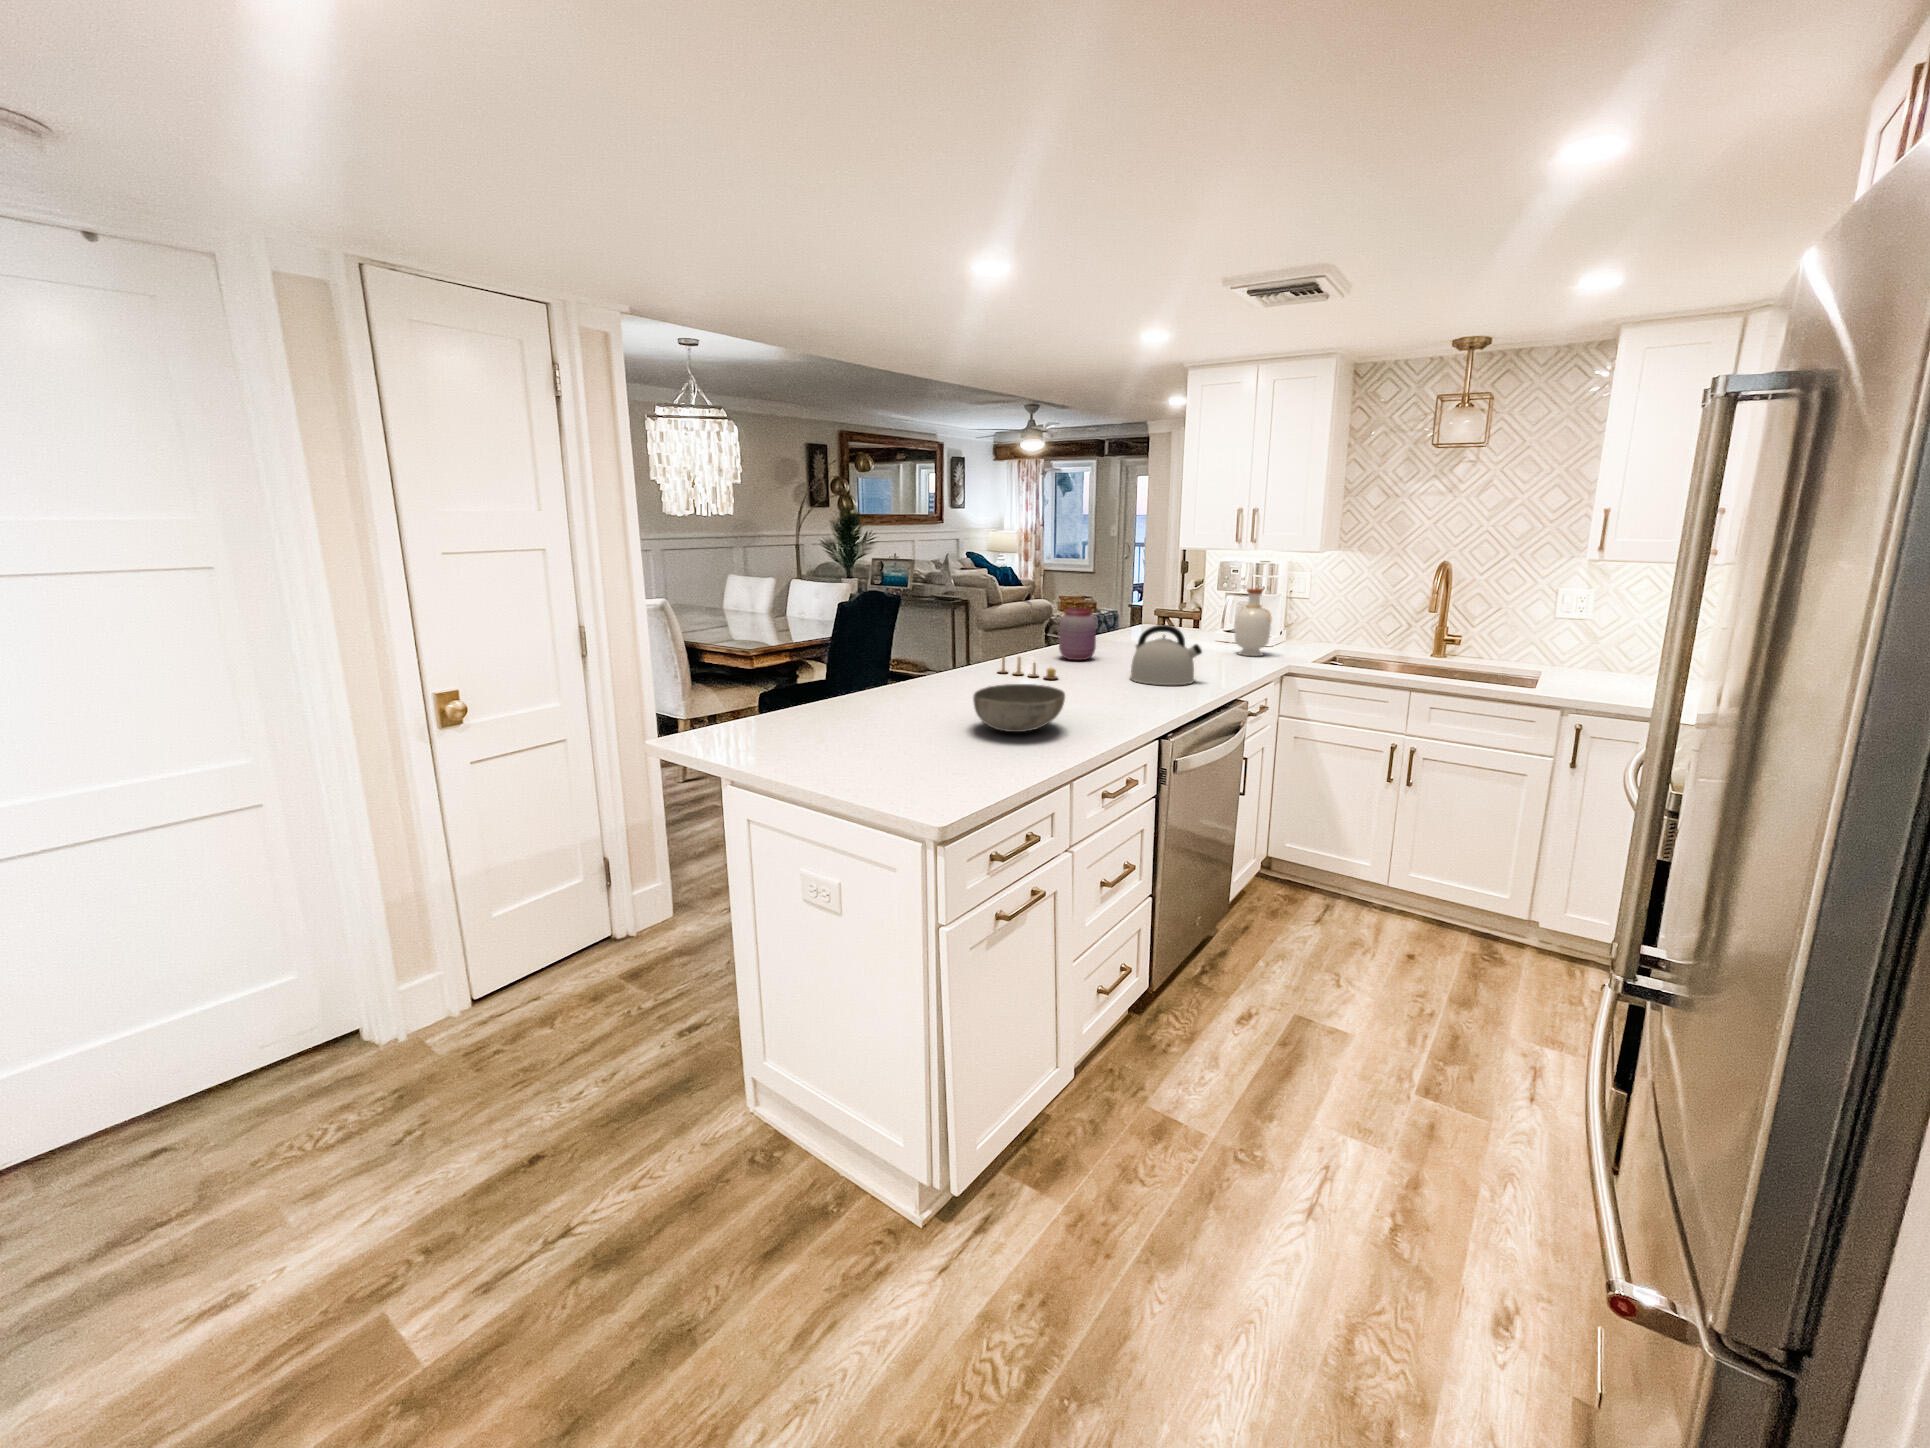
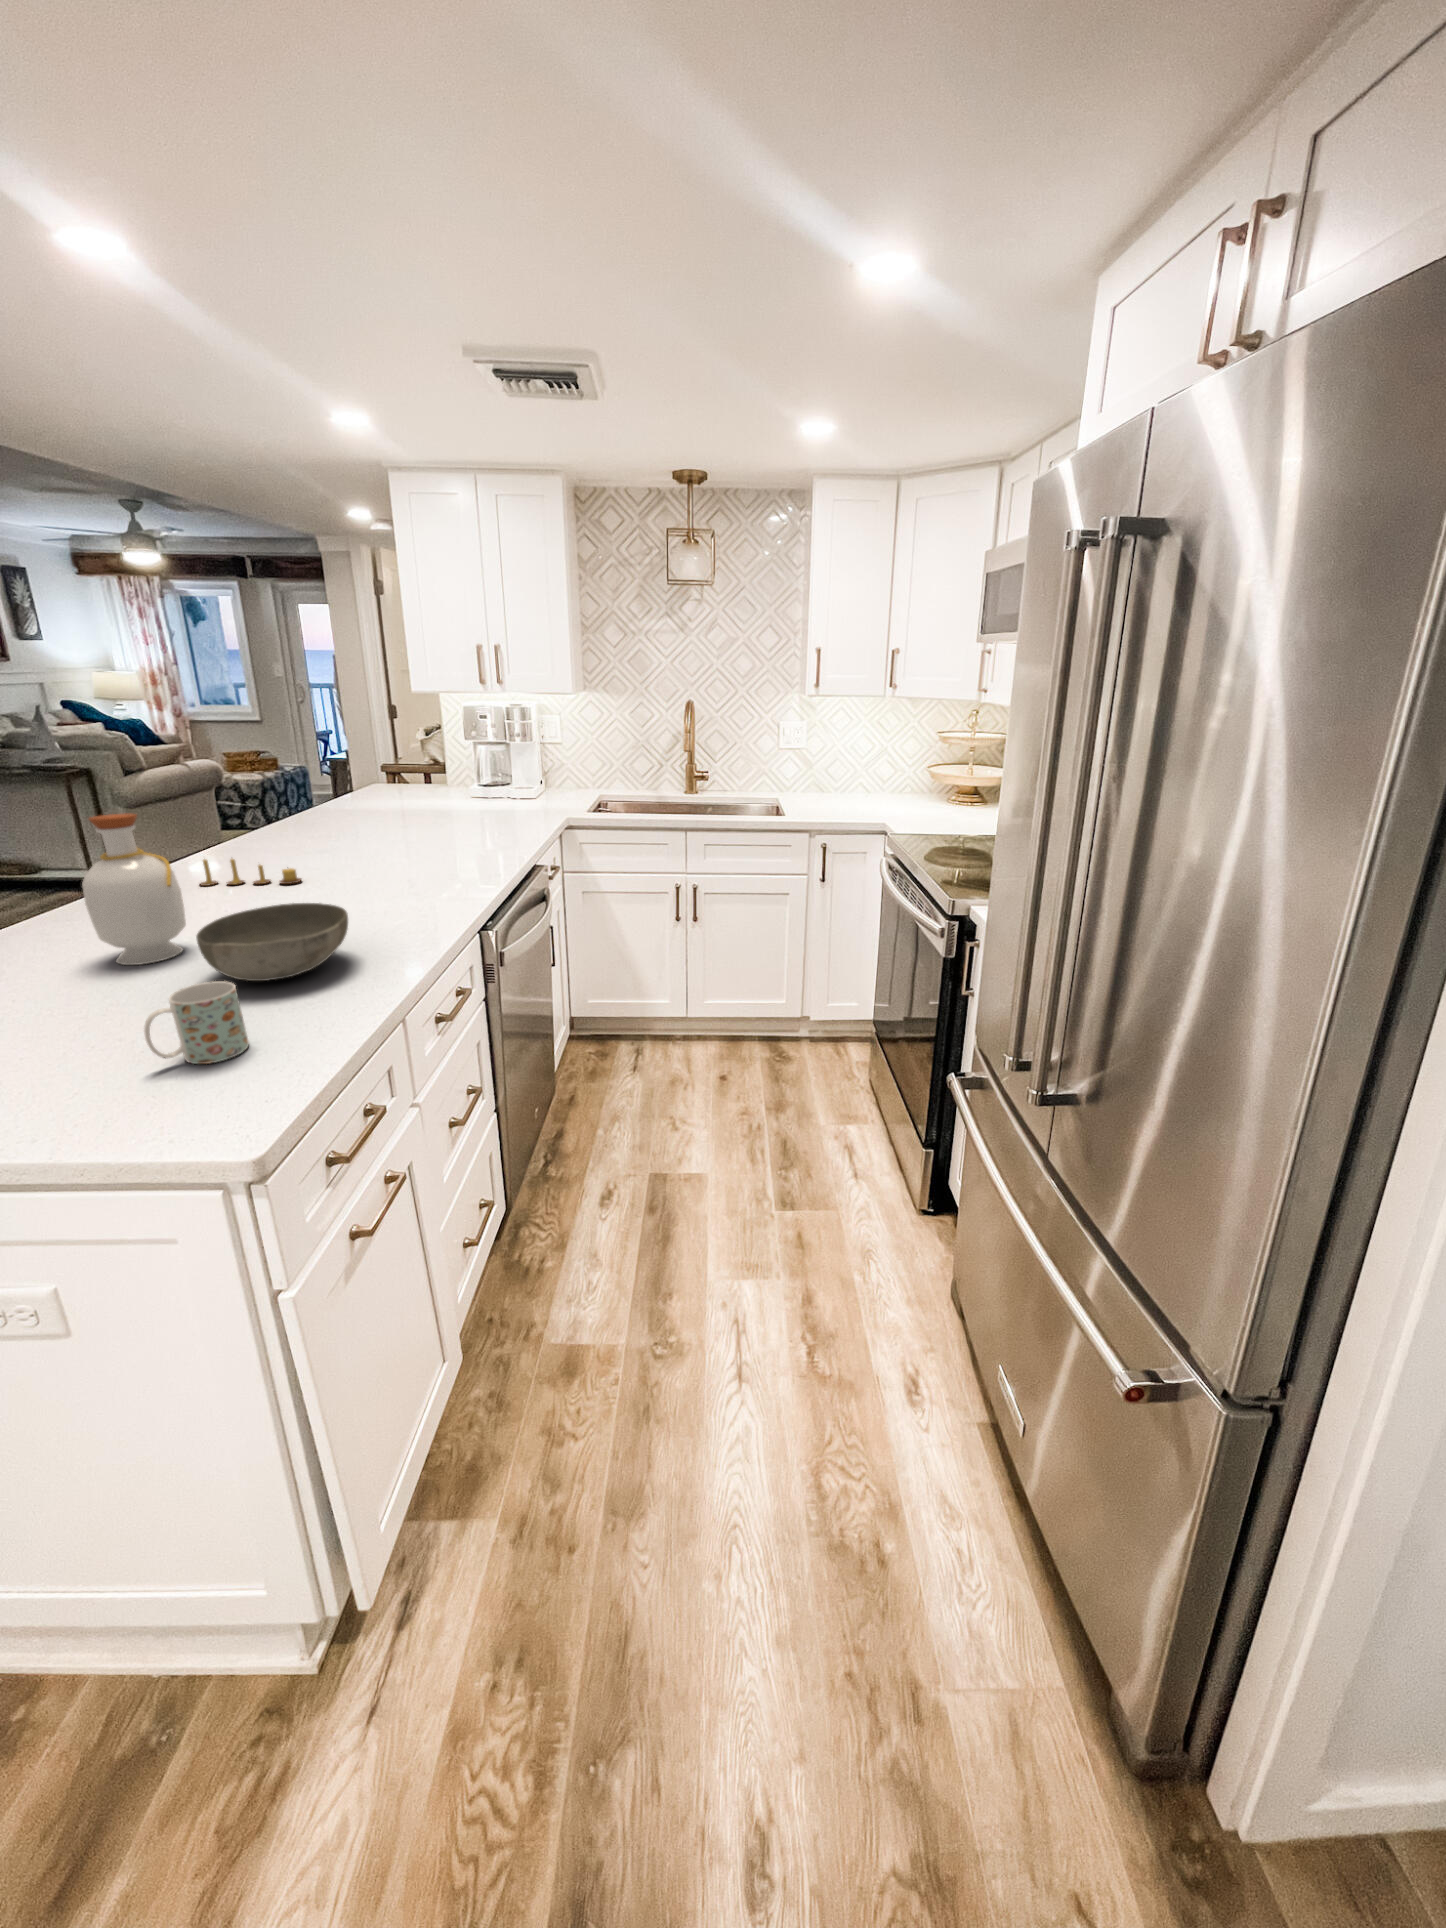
bottle: present [1235,589,1272,656] -> present [82,814,186,965]
jar: present [1059,608,1096,660] -> none [276,781,337,850]
kettle: present [1130,625,1202,685] -> none [400,795,487,870]
mug: none [926,717,979,768] -> present [144,981,249,1064]

